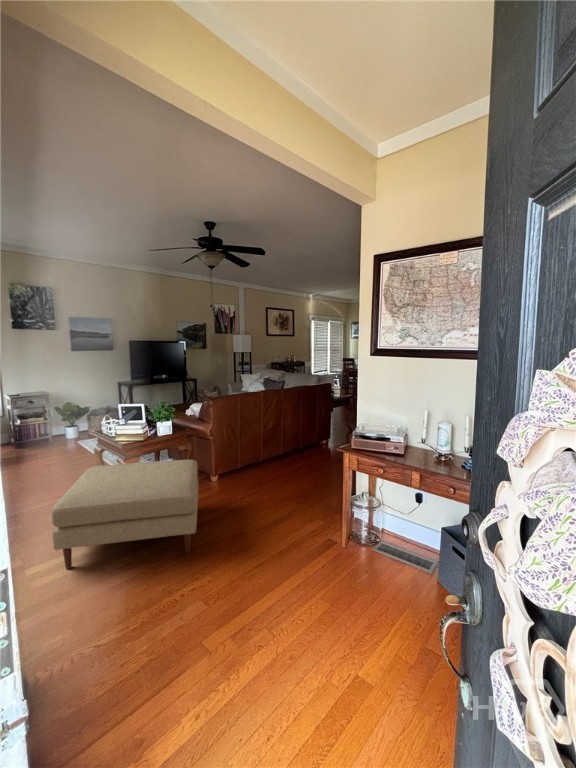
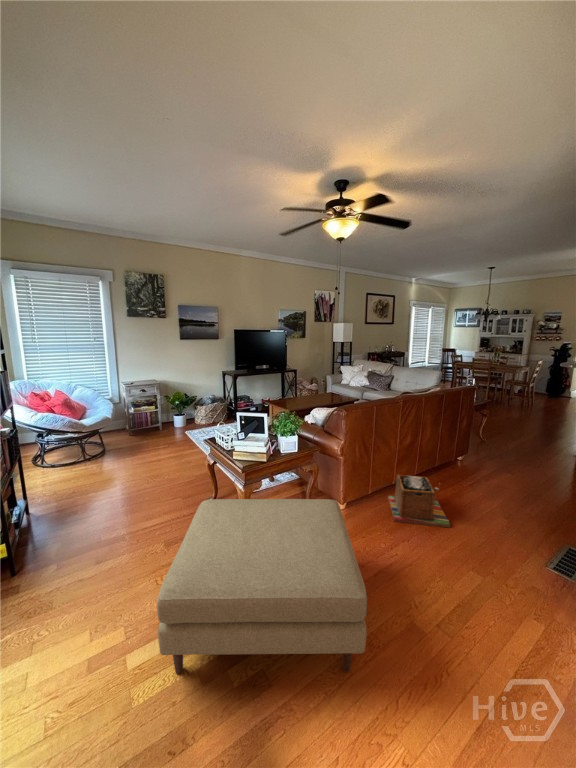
laundry basket: none [253,450,292,484] -> present [388,475,450,527]

